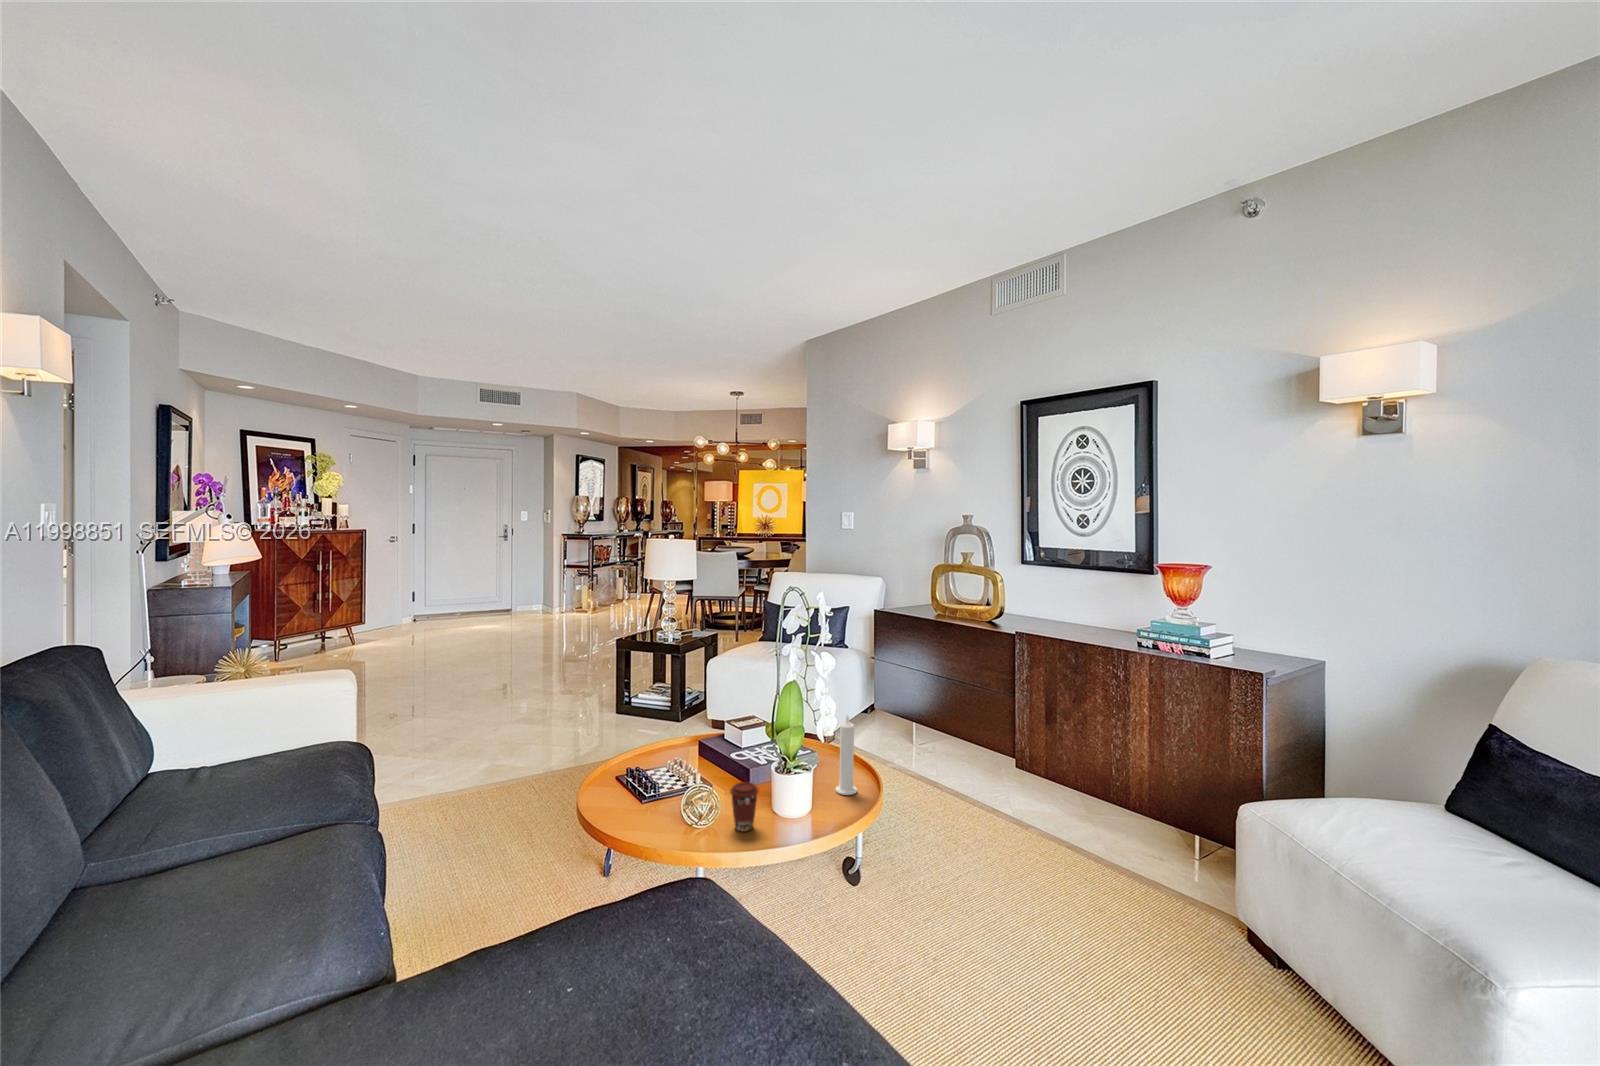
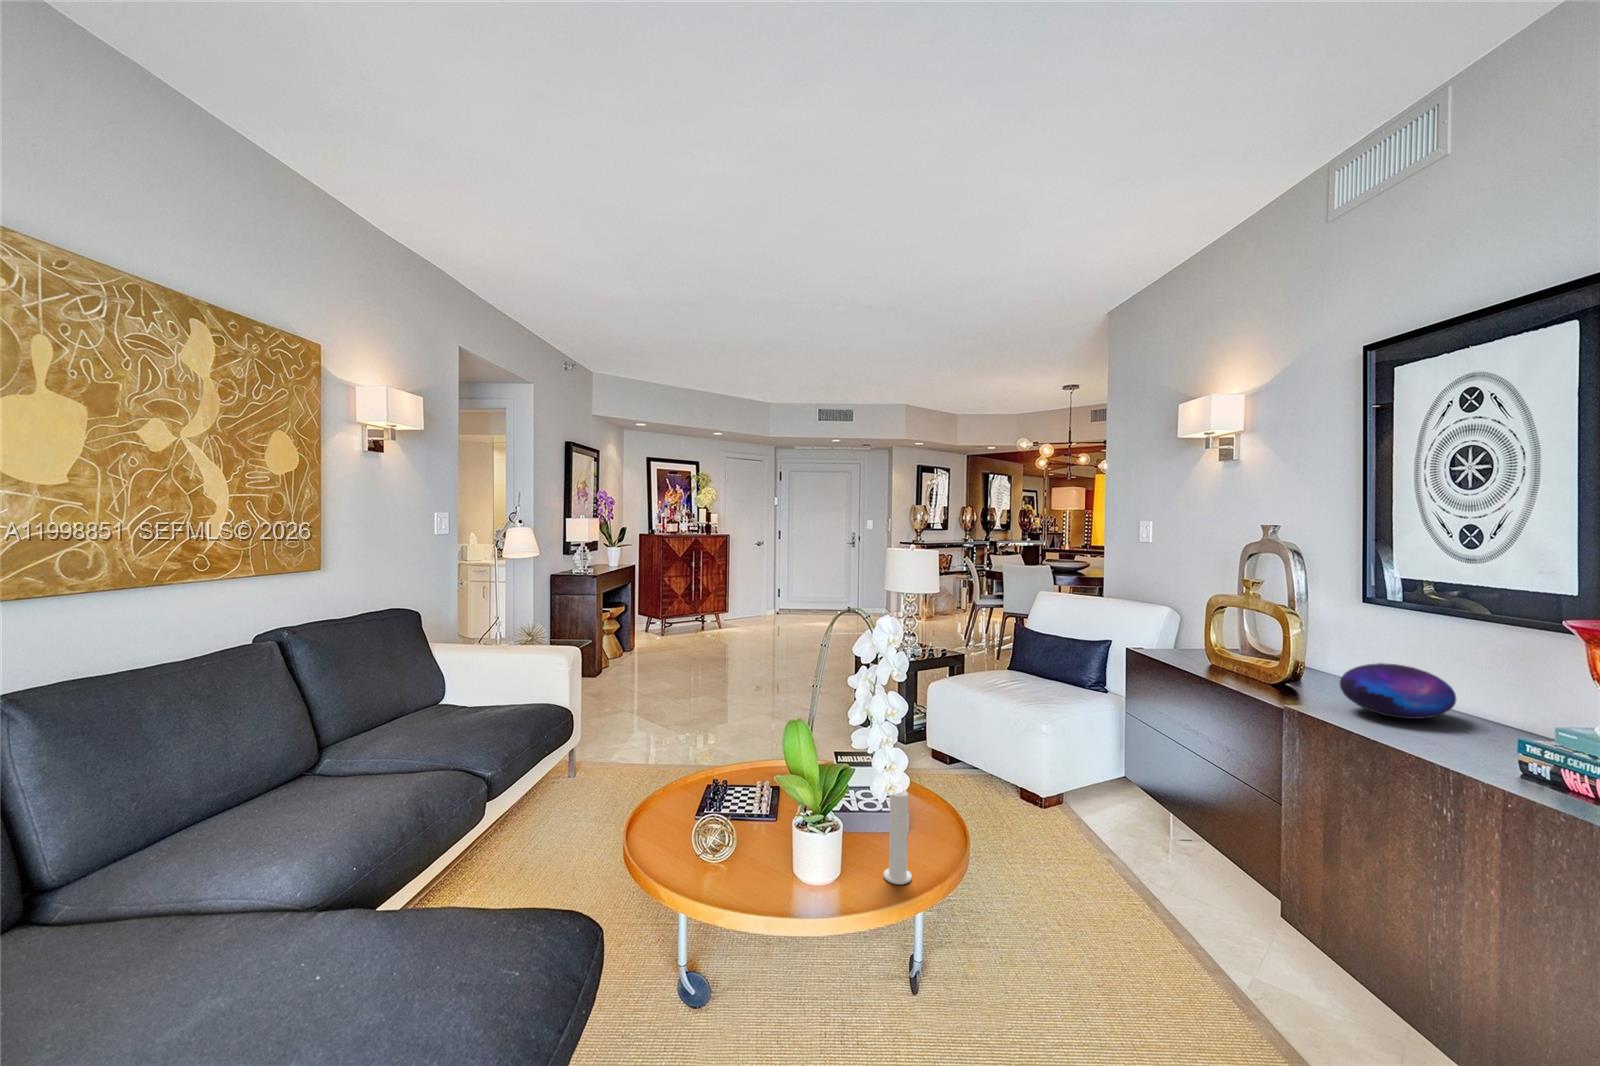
decorative orb: none [1028,599,1084,630] -> present [1340,663,1456,719]
coffee cup: present [730,782,759,832] -> none [719,829,752,888]

